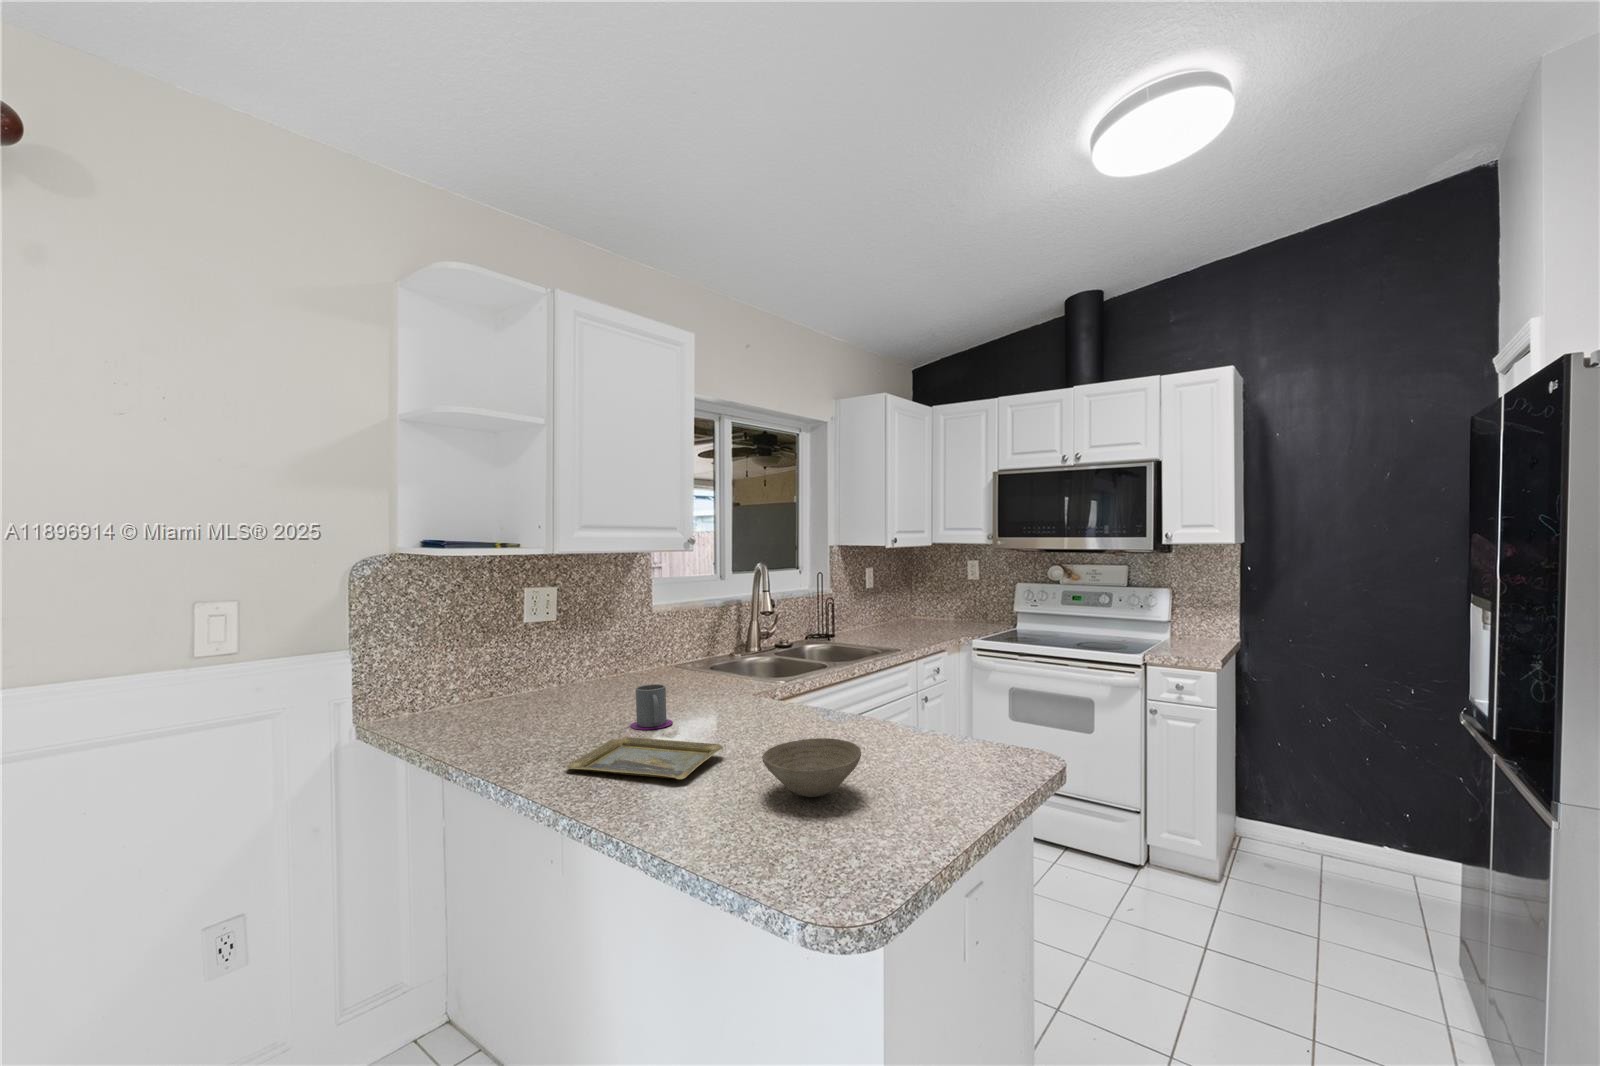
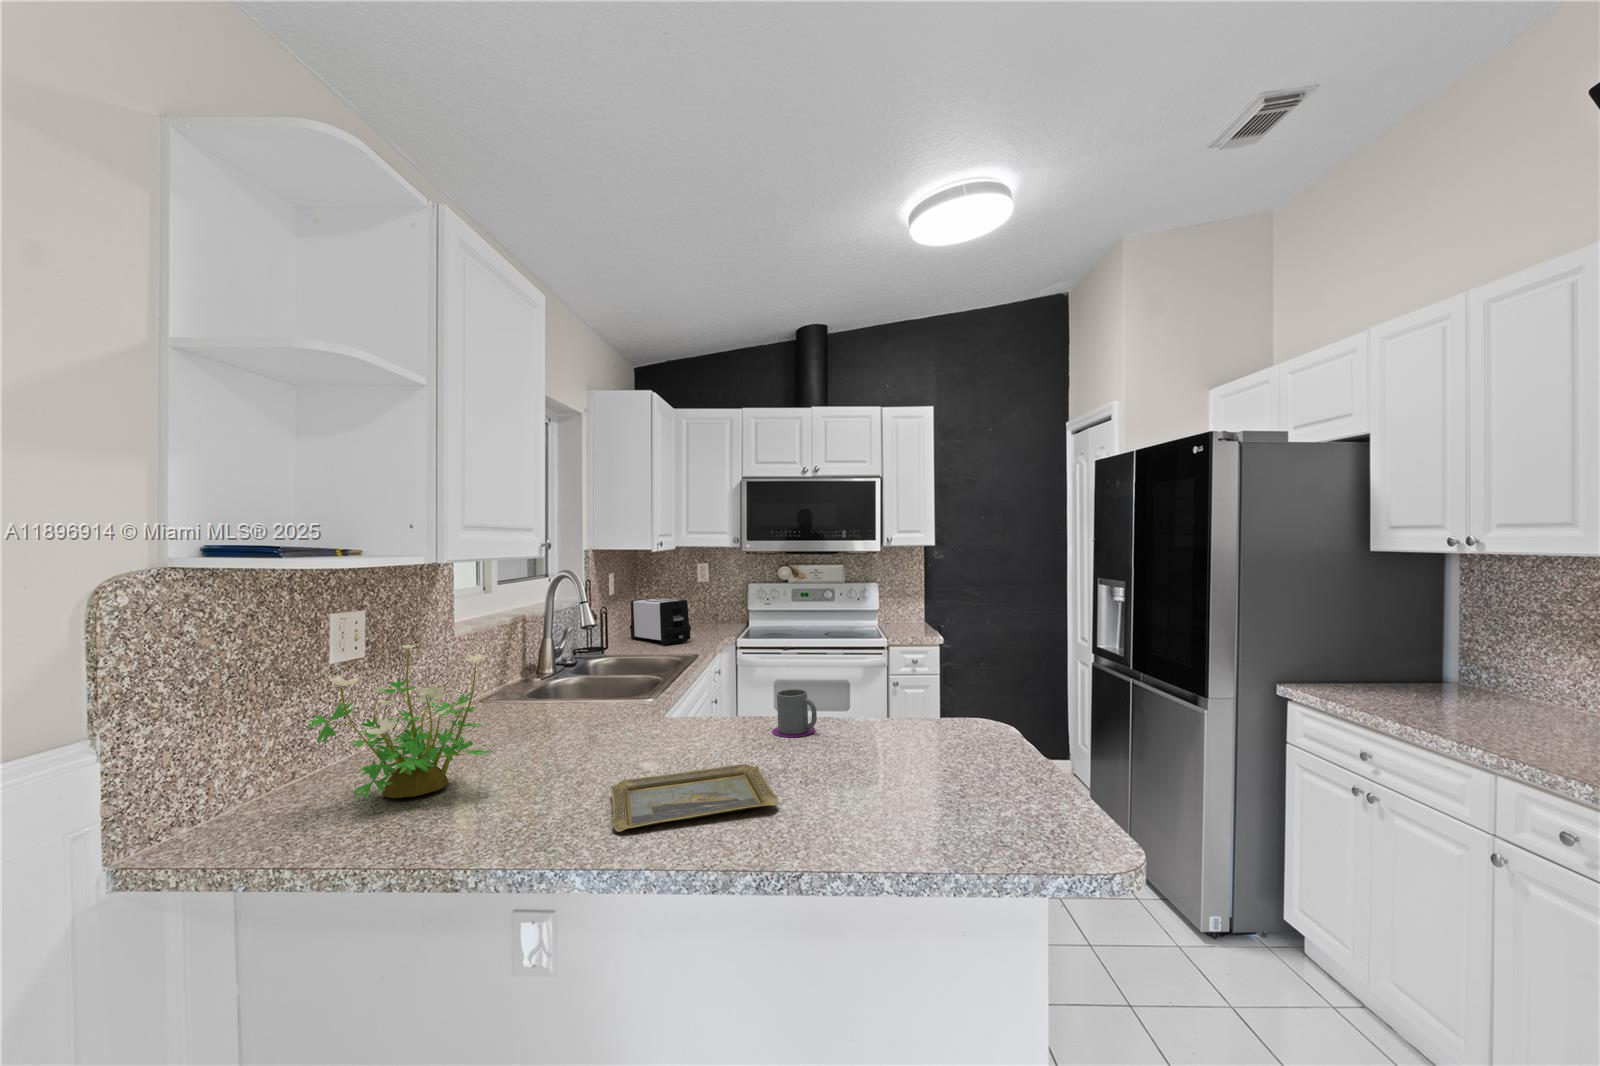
toaster: none [876,593,923,639] -> present [630,598,691,645]
potted plant: none [472,612,572,721] -> present [308,644,492,799]
mug: present [630,684,673,730] -> present [772,689,817,737]
bowl: present [762,738,861,797] -> none [852,731,952,790]

